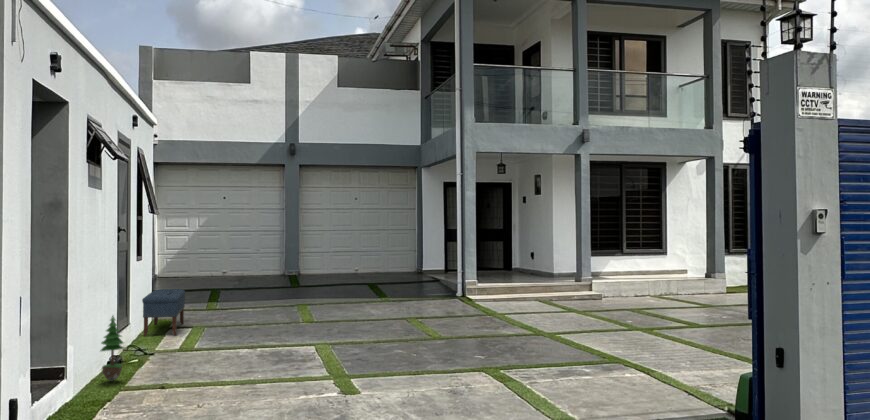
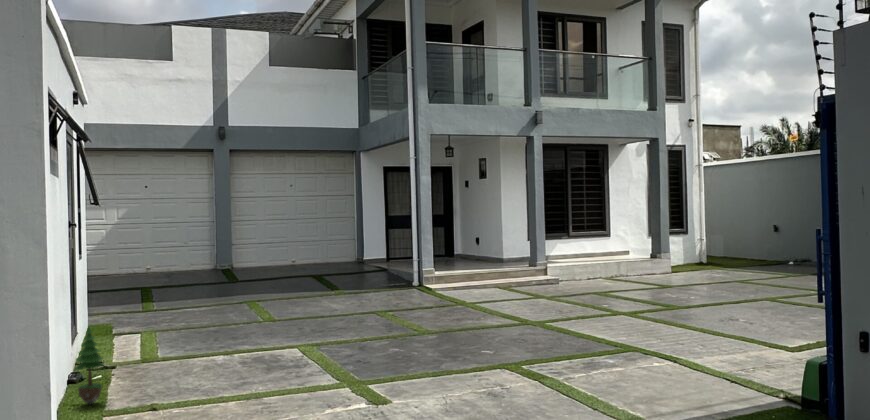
bench: present [142,289,185,336] -> none [92,290,133,346]

